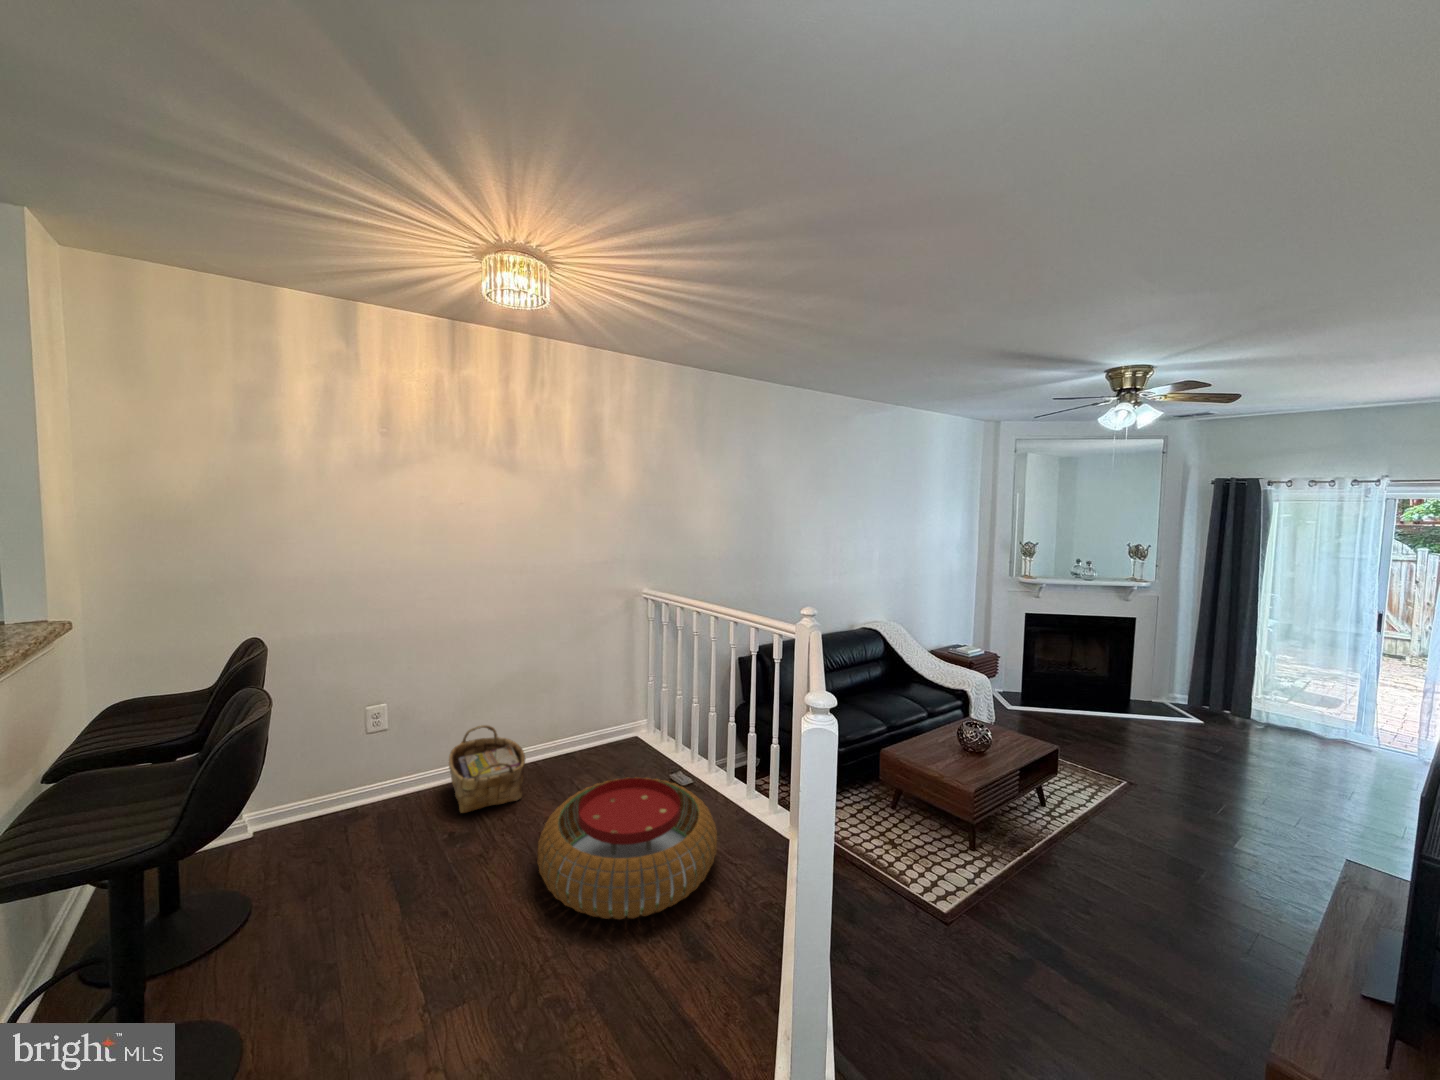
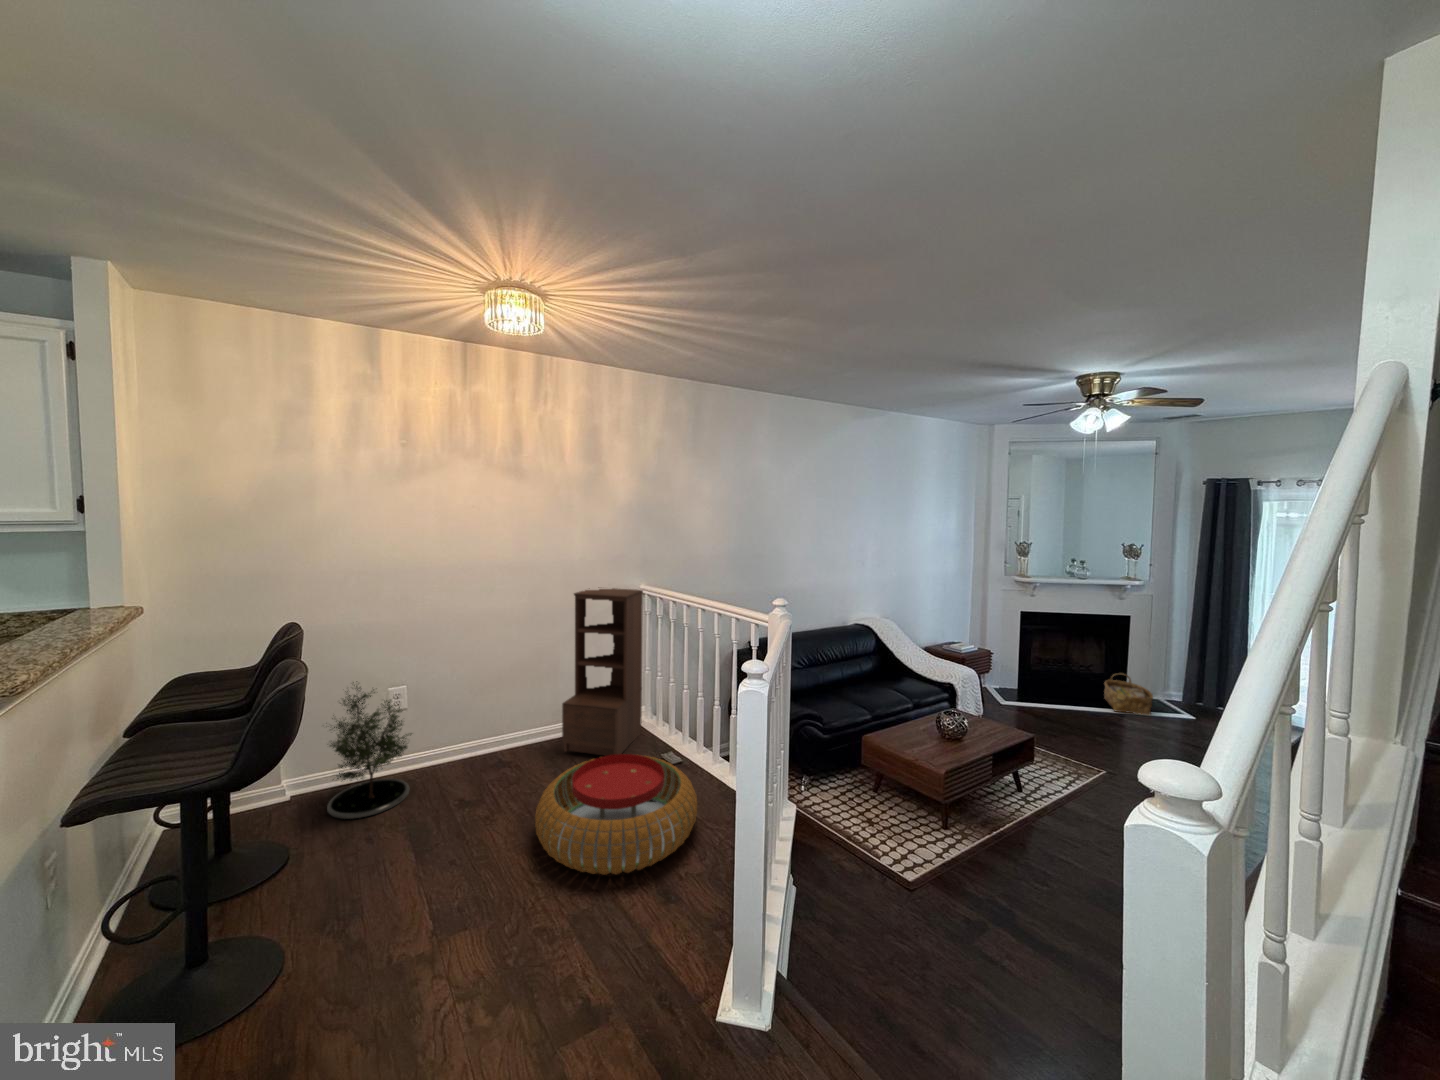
bookshelf: none [558,591,646,780] -> present [562,588,643,756]
potted tree: none [287,700,394,857] -> present [327,681,412,819]
woven basket: present [449,725,525,813] -> present [1104,673,1153,715]

